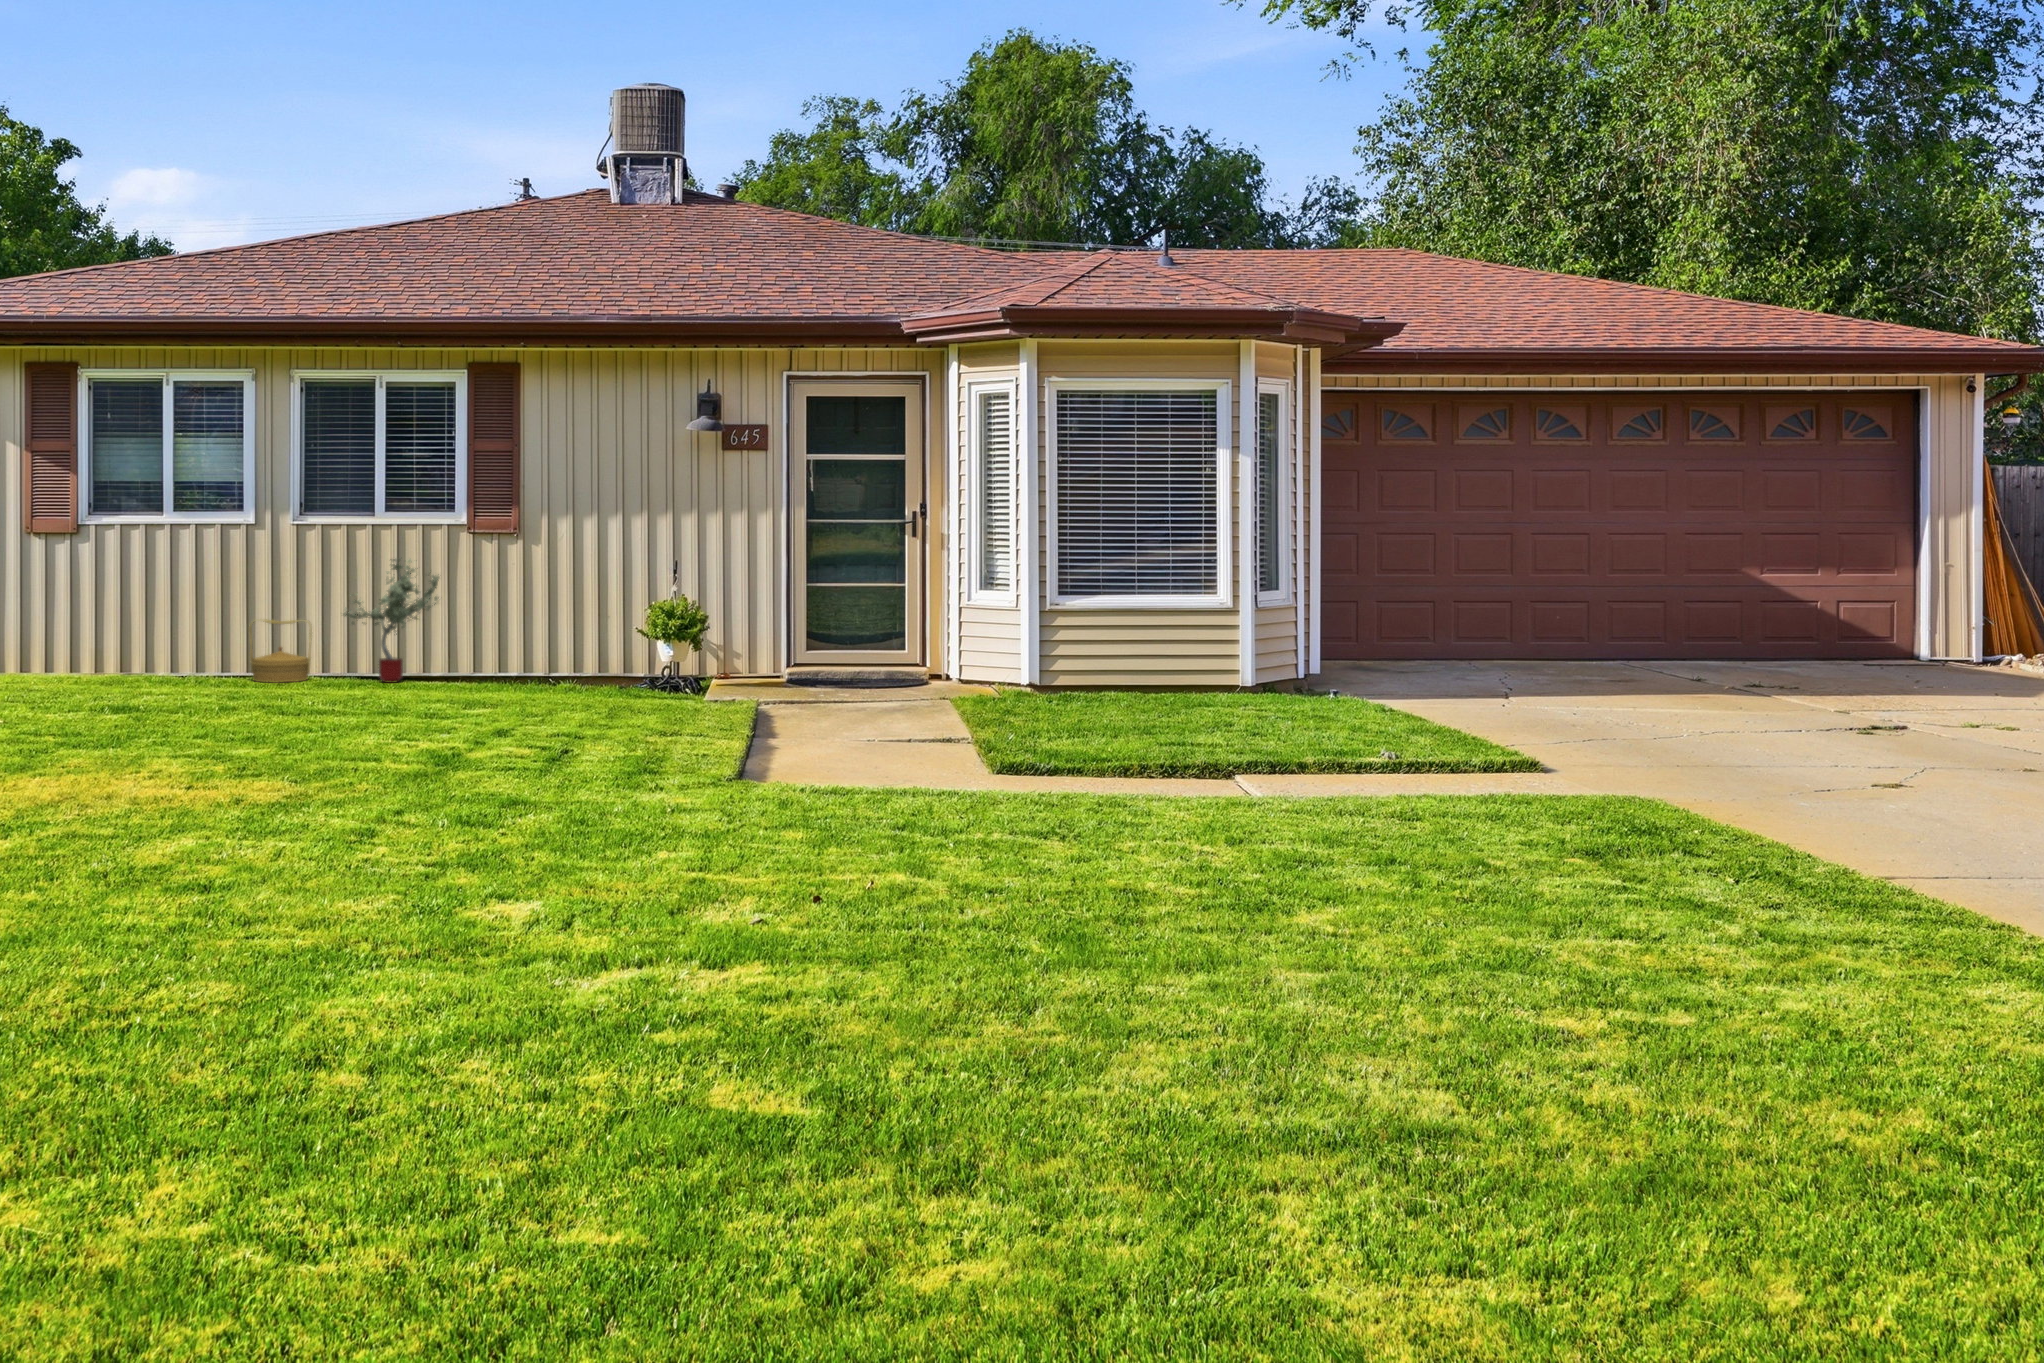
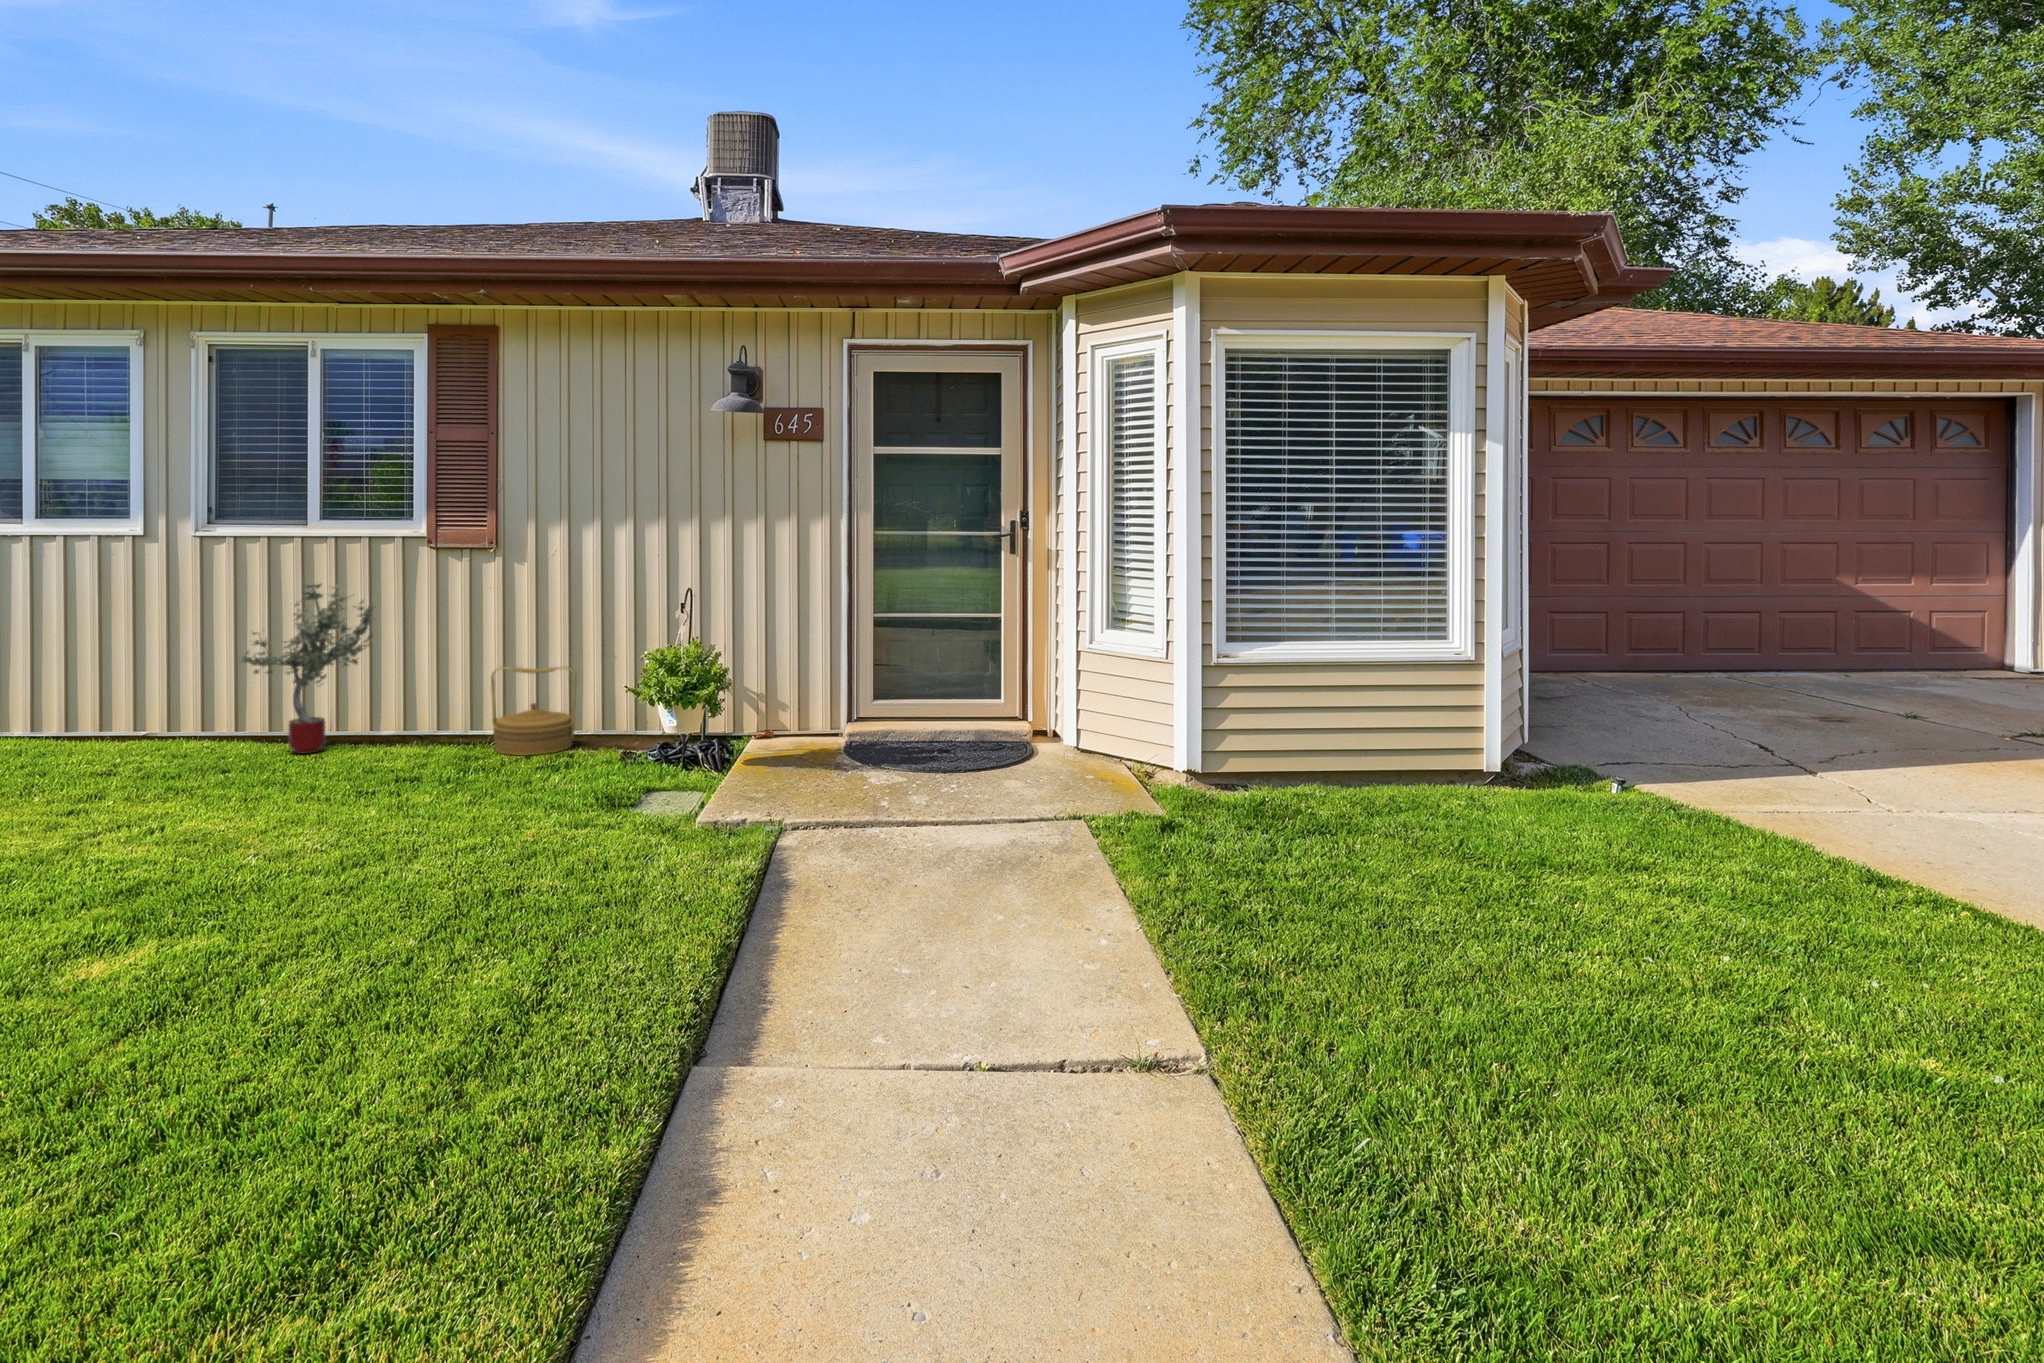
woven basket: present [249,619,312,683] -> present [491,667,577,756]

